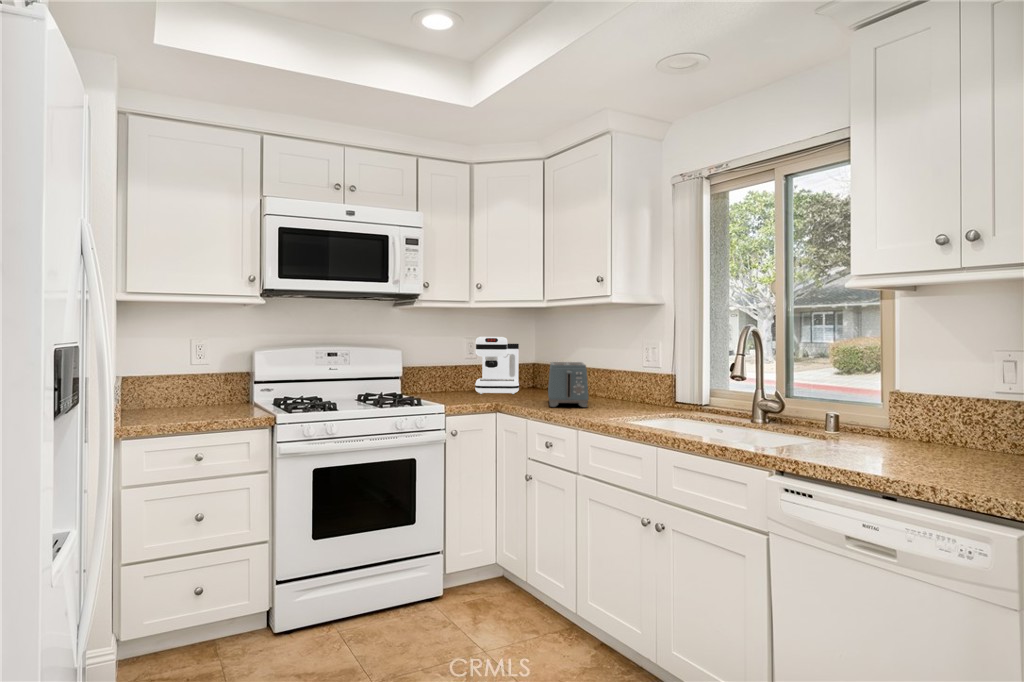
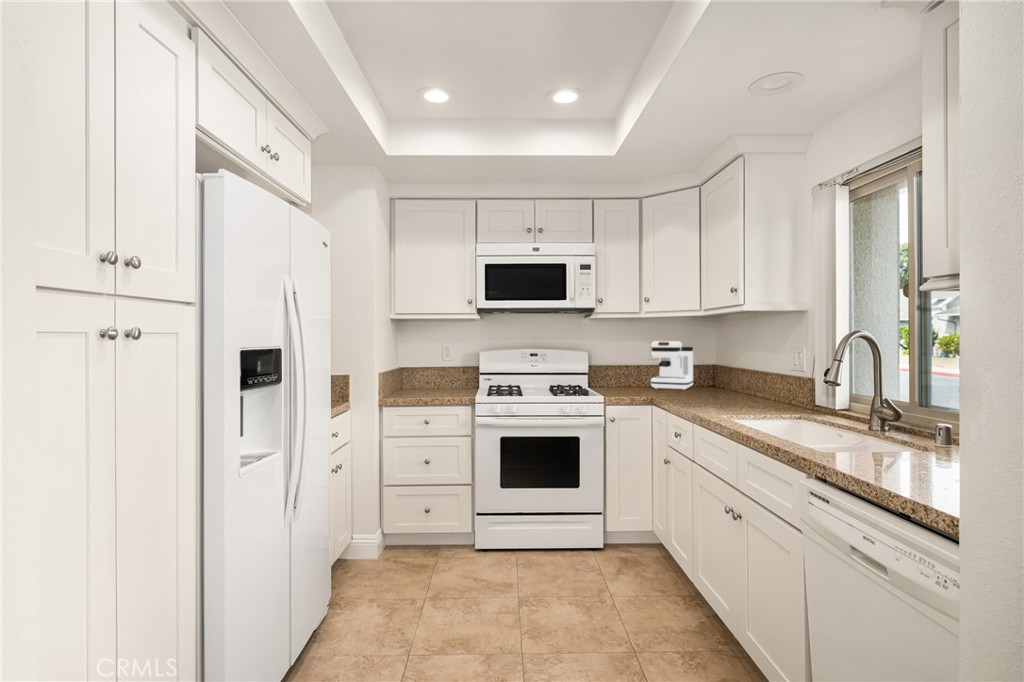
toaster: present [548,362,589,407] -> none [695,362,740,403]

